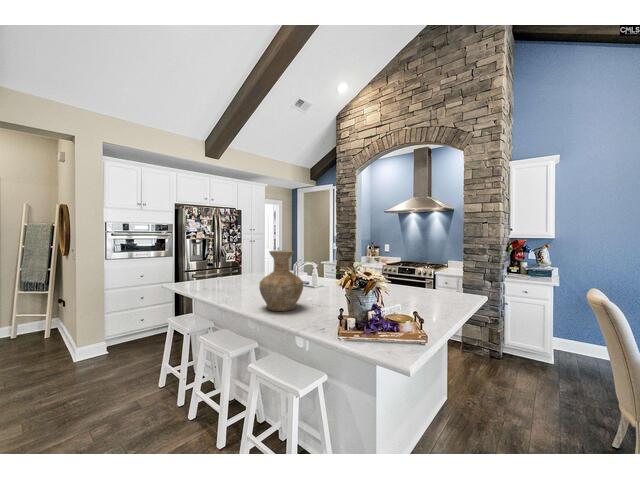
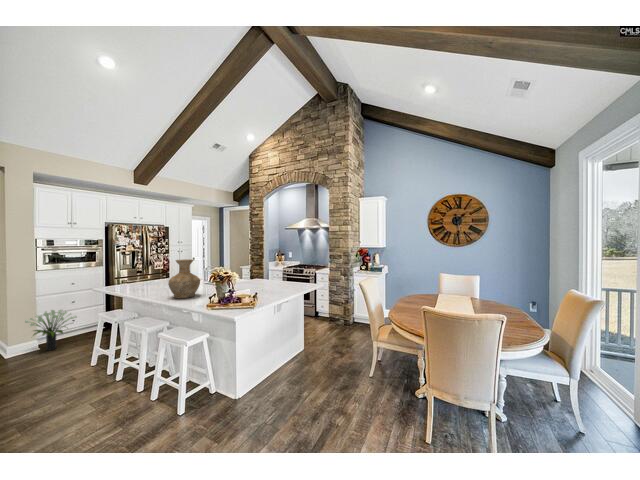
potted plant: none [93,308,146,357] -> present [25,310,77,351]

